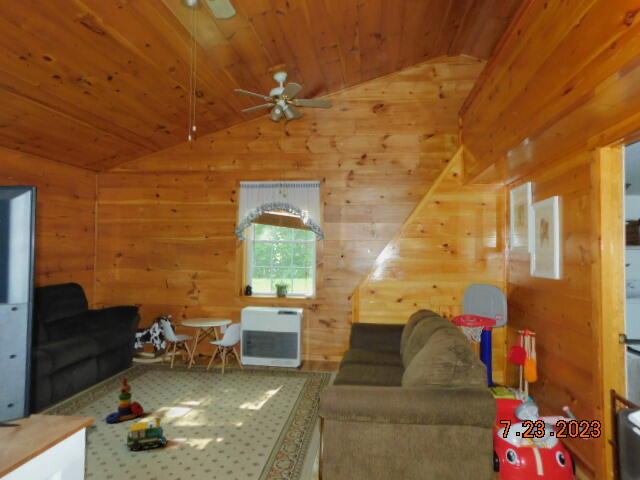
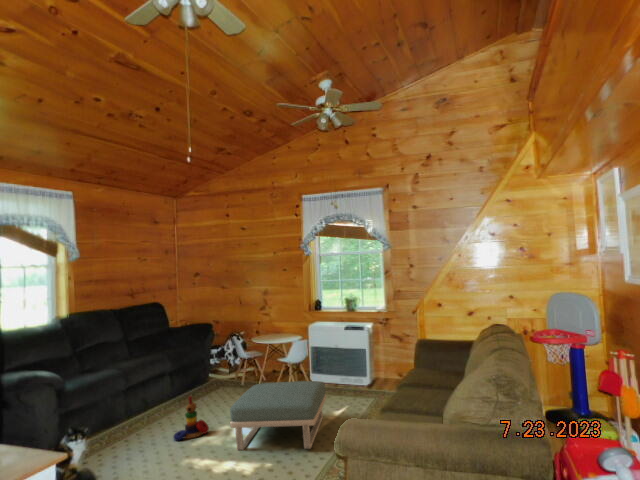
footstool: none [170,362,263,430] -> present [230,381,326,450]
toy train: present [127,418,167,451] -> none [186,438,226,471]

